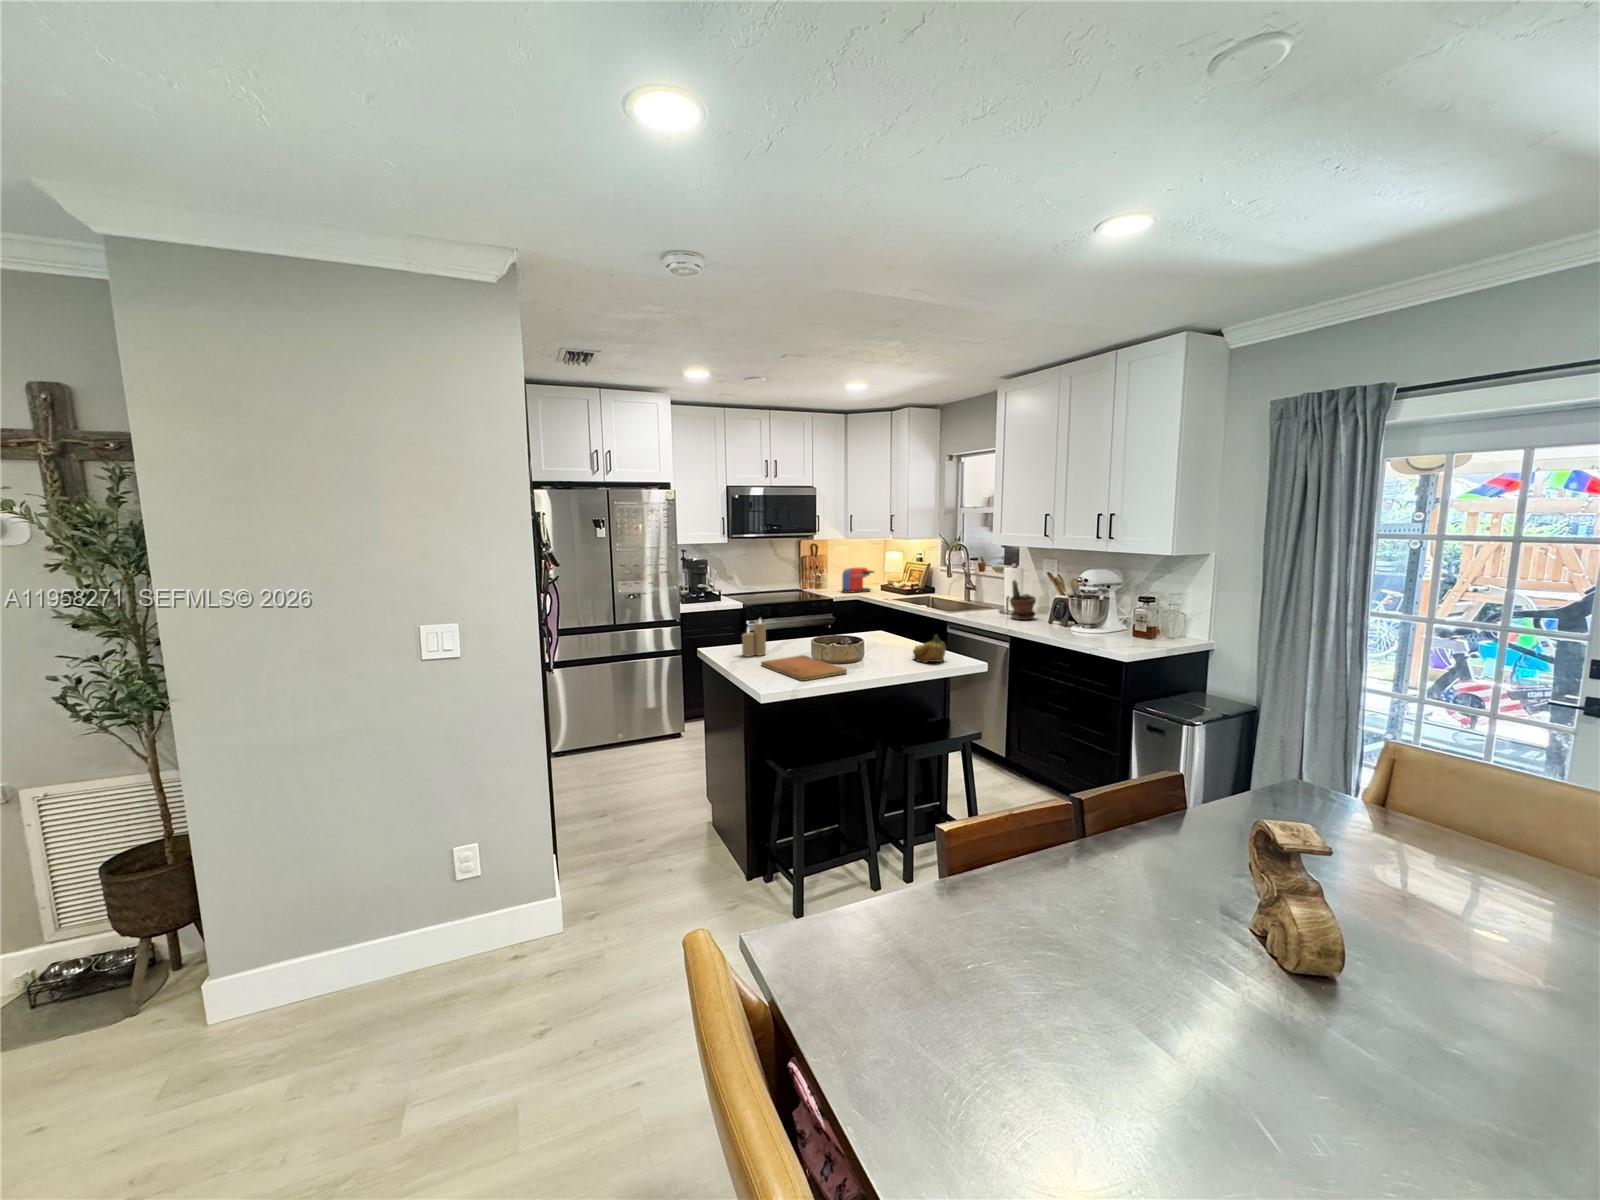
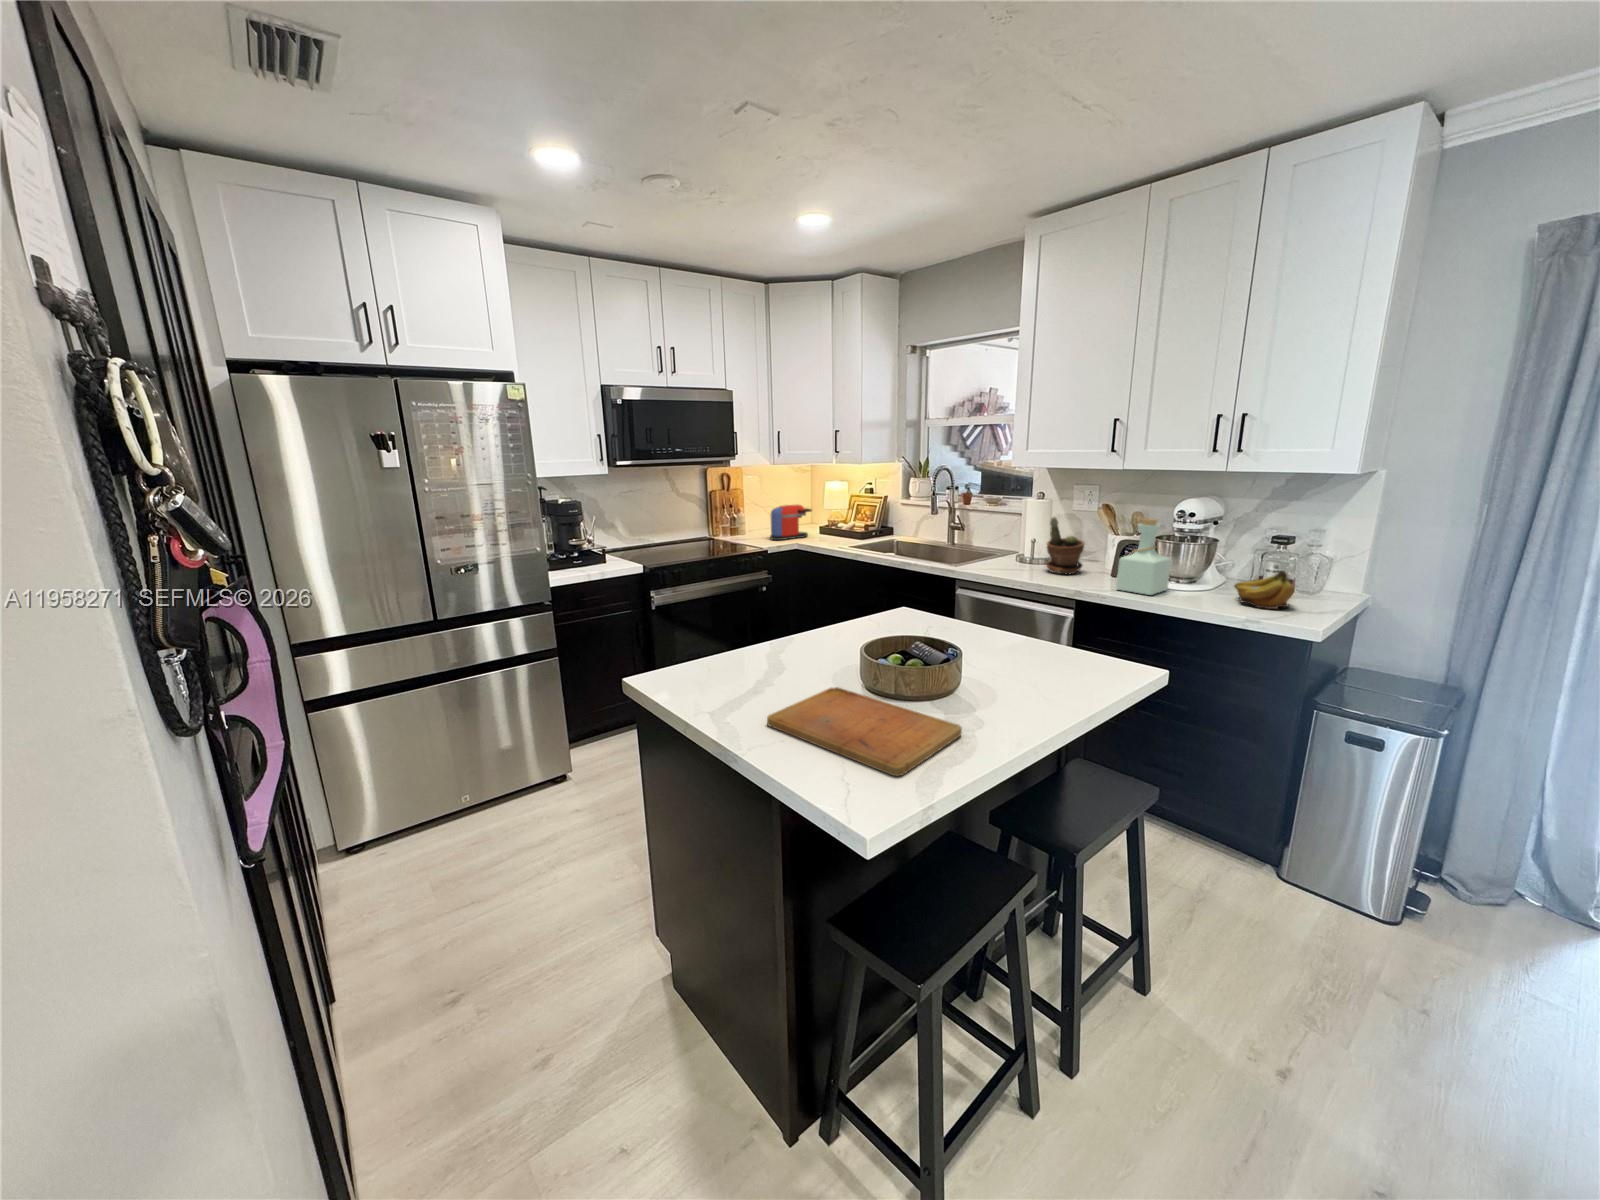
bottle: none [1040,582,1077,633] -> present [1116,519,1171,595]
candle: present [742,619,766,657] -> none [707,618,754,698]
fruit: present [913,635,946,663] -> present [1234,571,1294,609]

